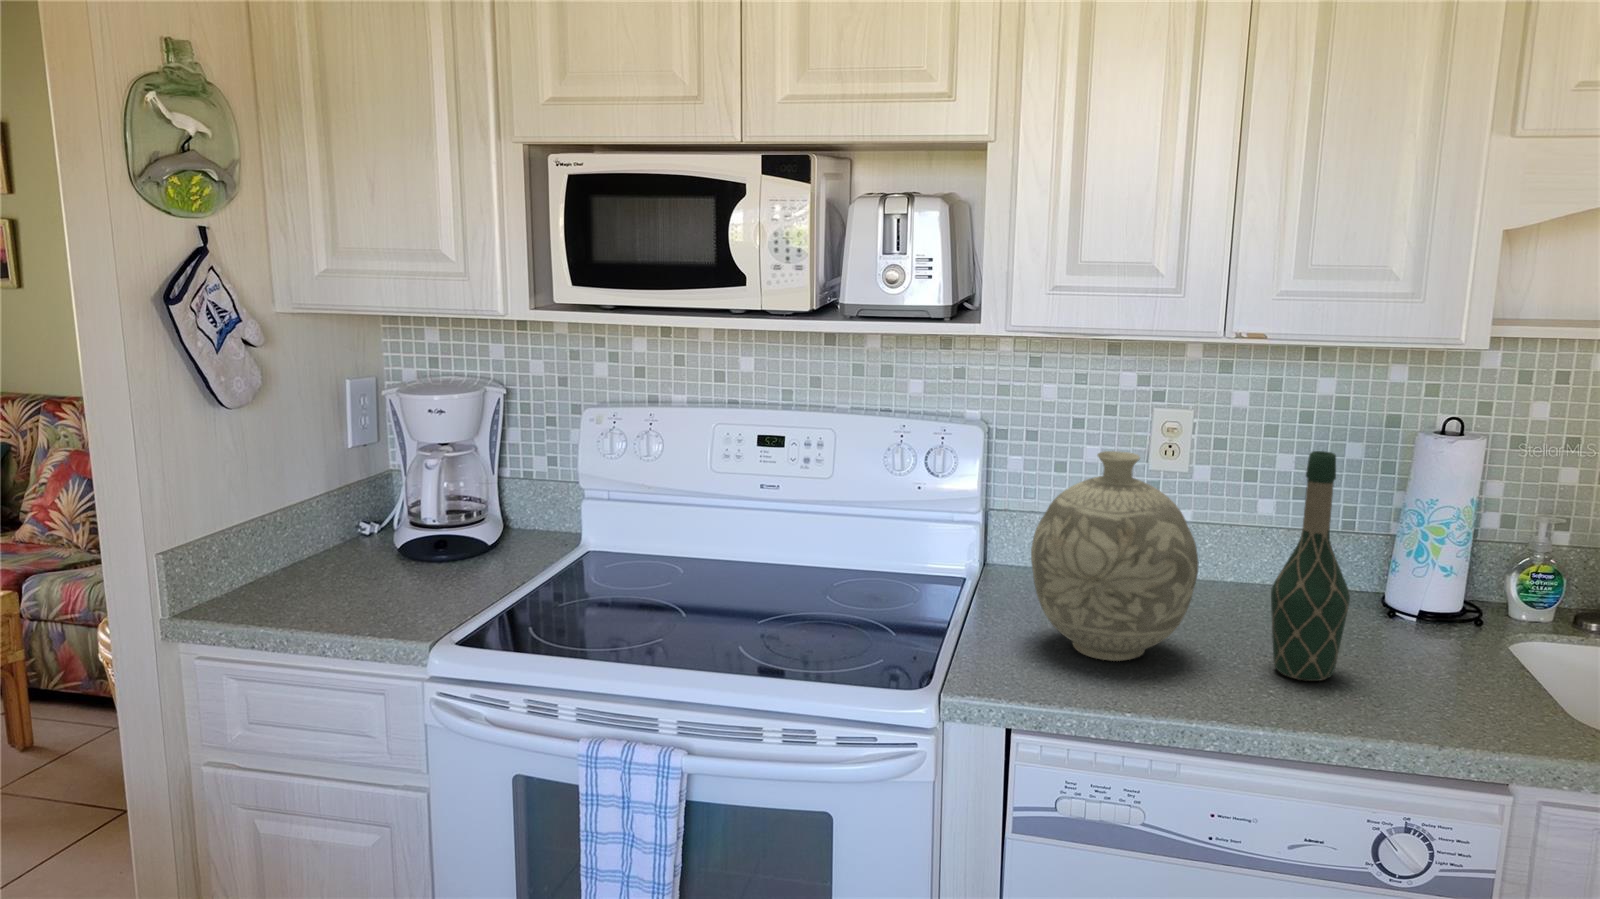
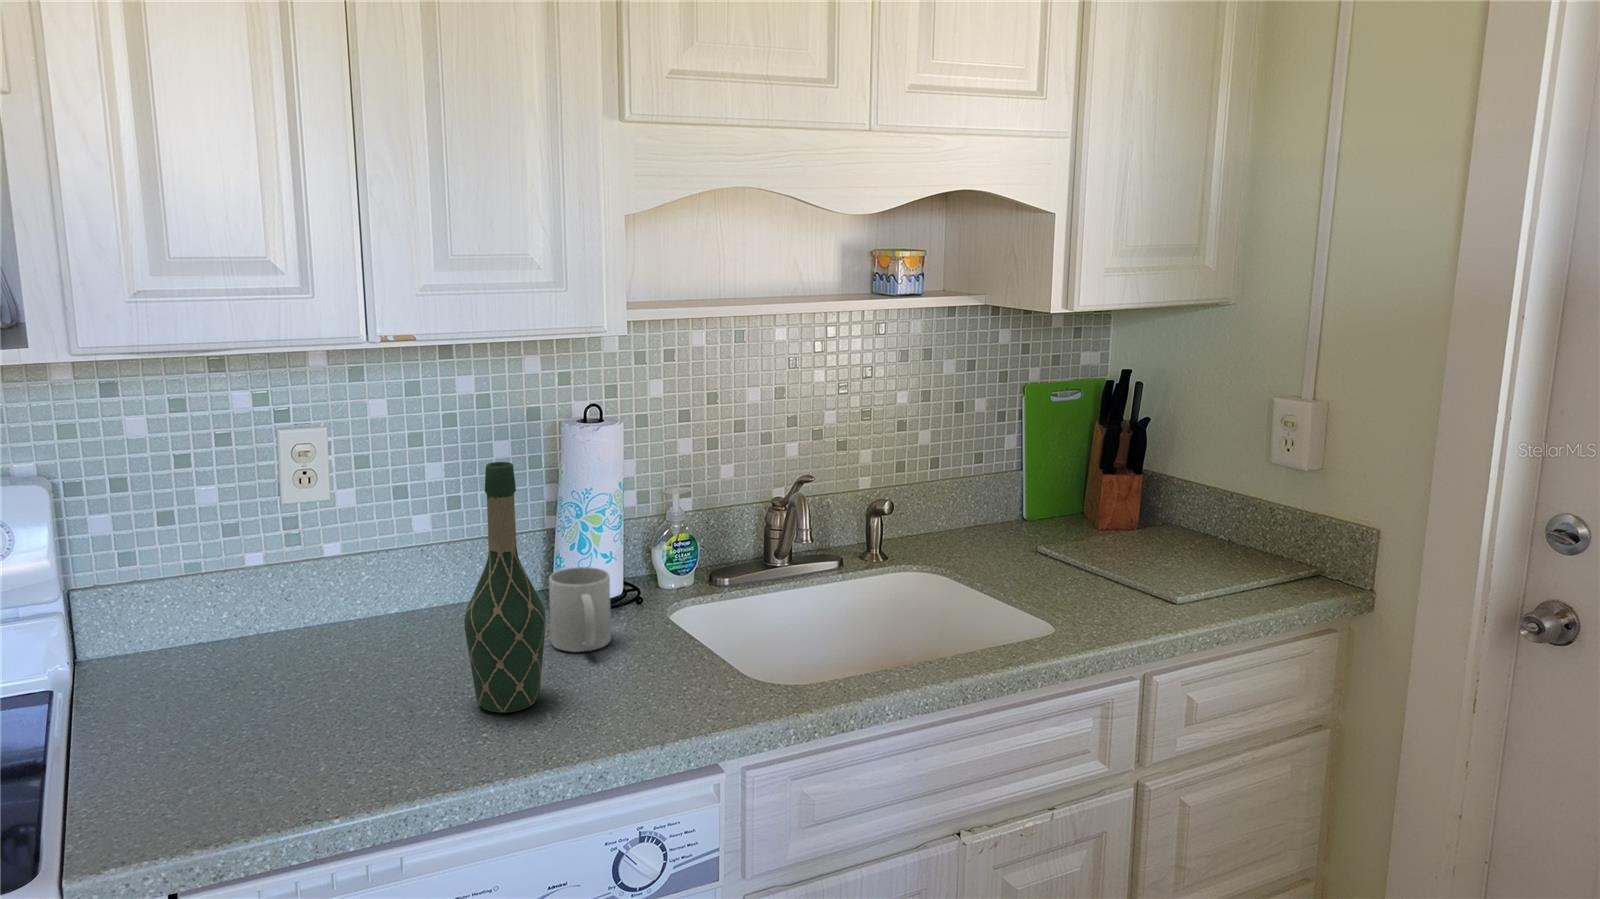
decorative vase: present [1031,451,1199,661] -> none [158,495,381,756]
mug: none [1365,570,1437,653] -> present [549,567,611,652]

